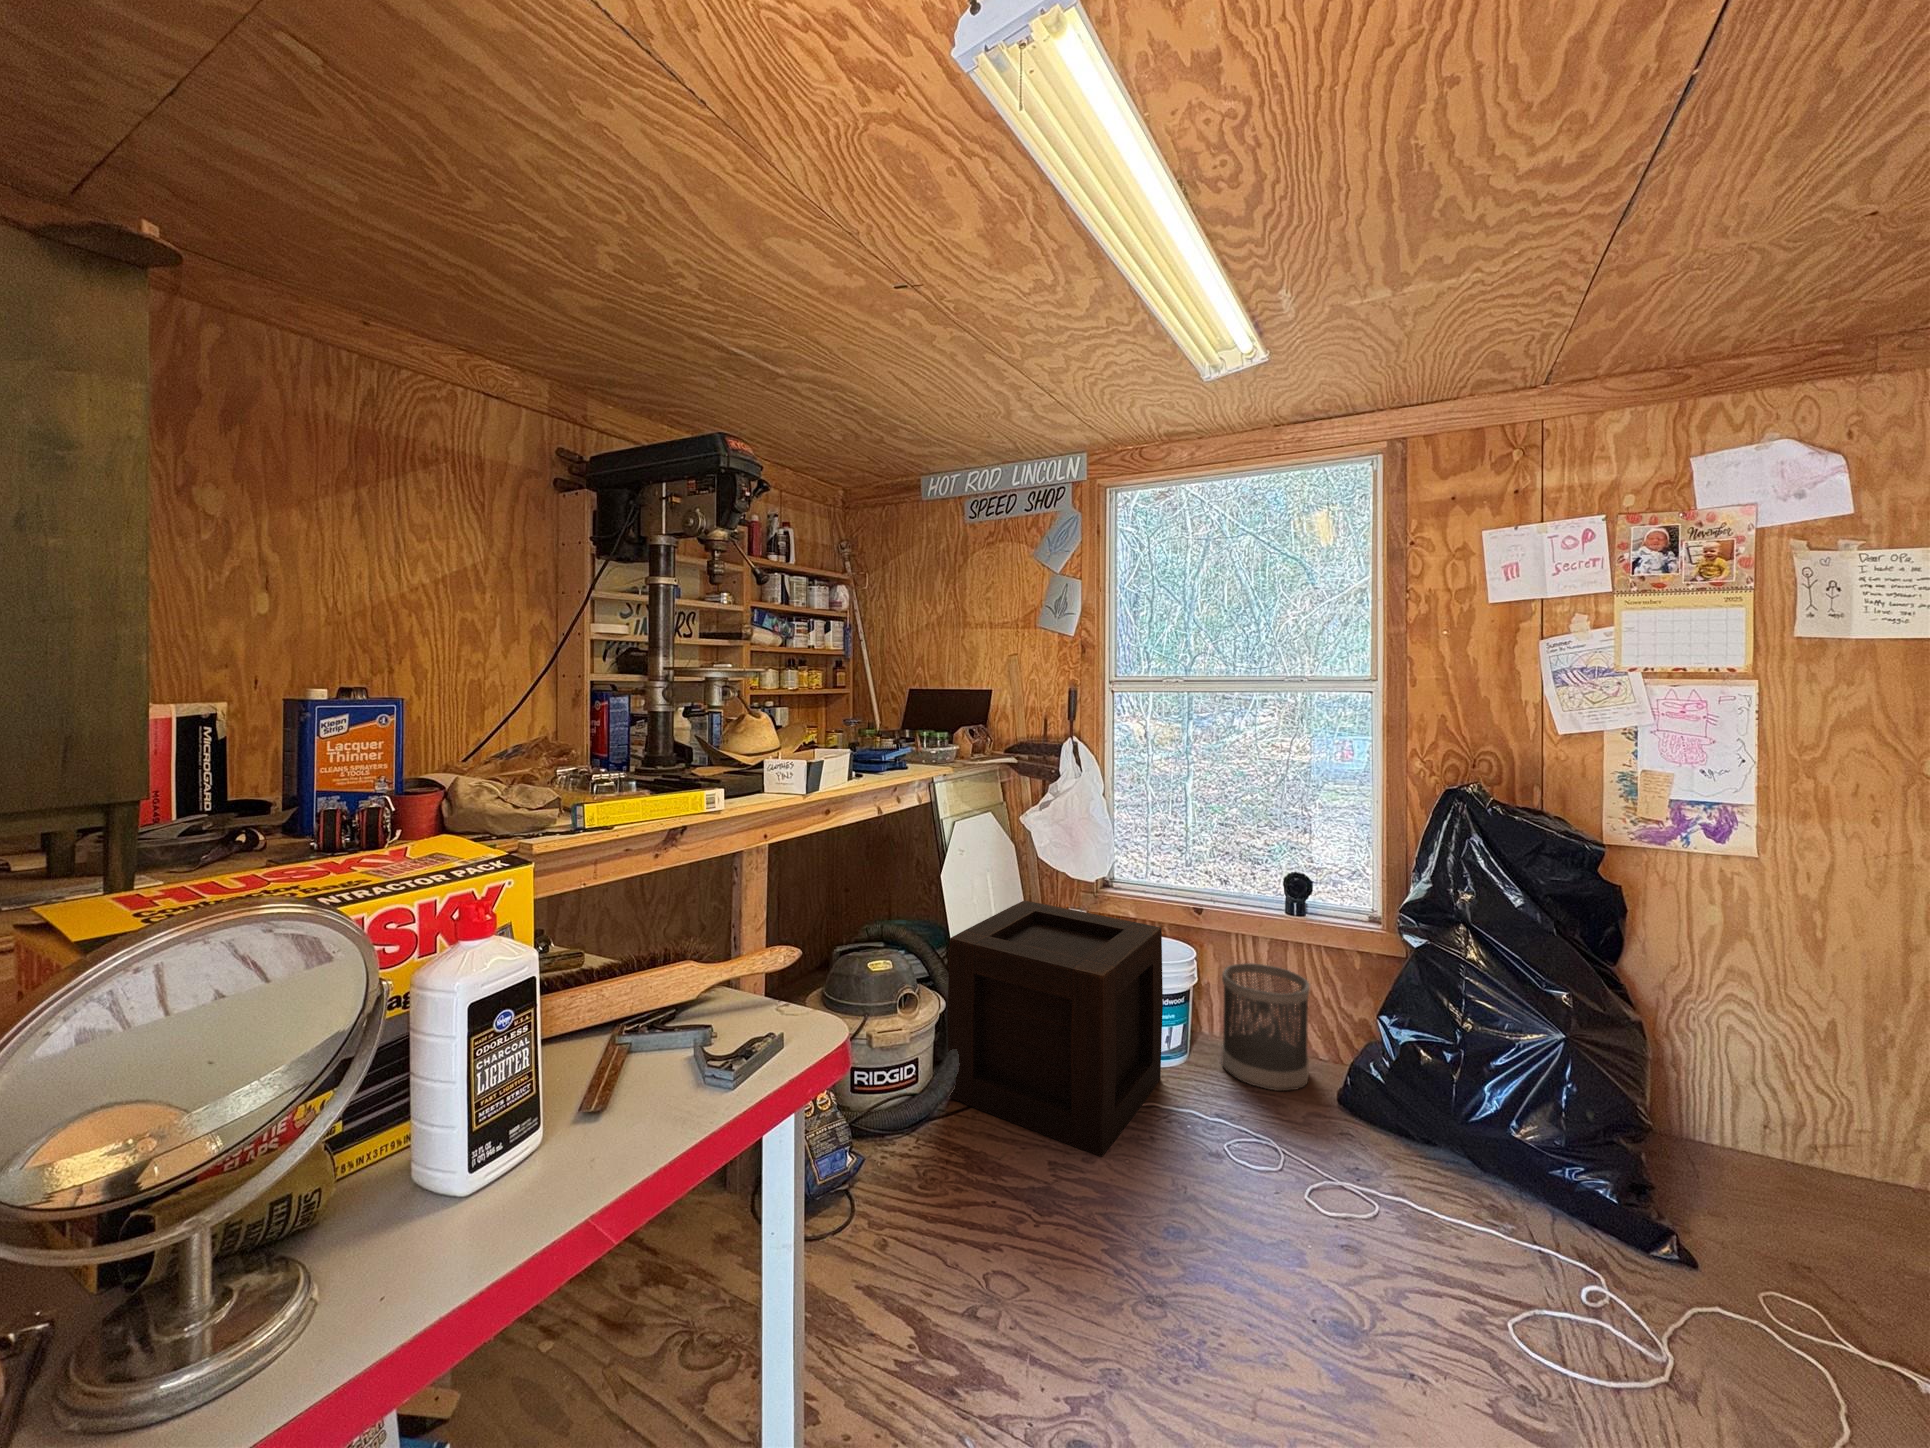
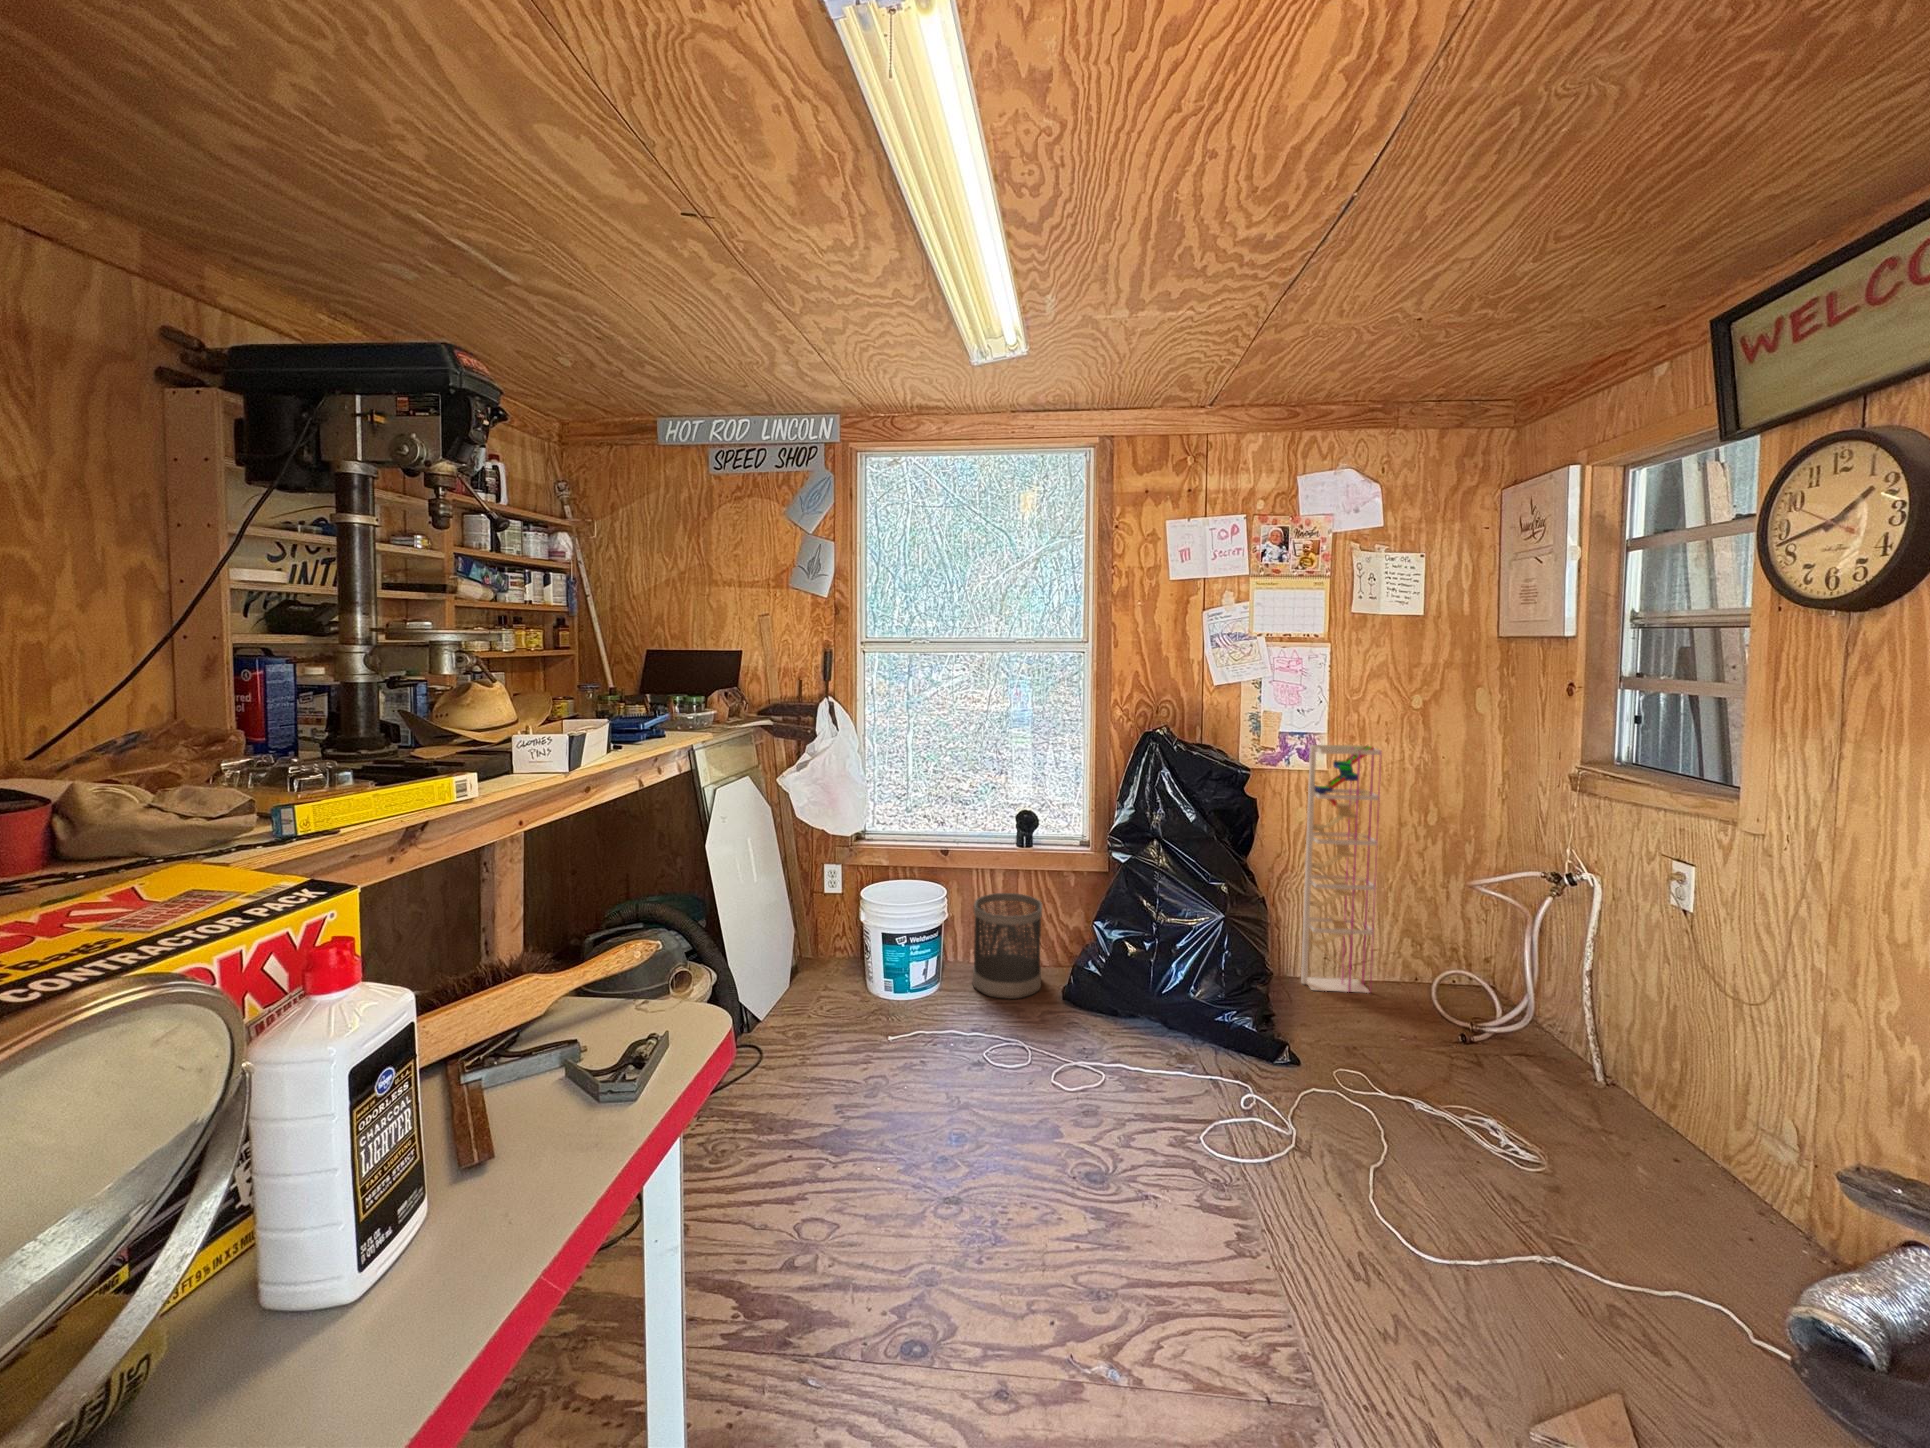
shelving unit: none [1723,821,1871,1204] -> present [1301,745,1382,993]
wooden crate: present [947,900,1163,1157] -> none [723,863,926,1090]

